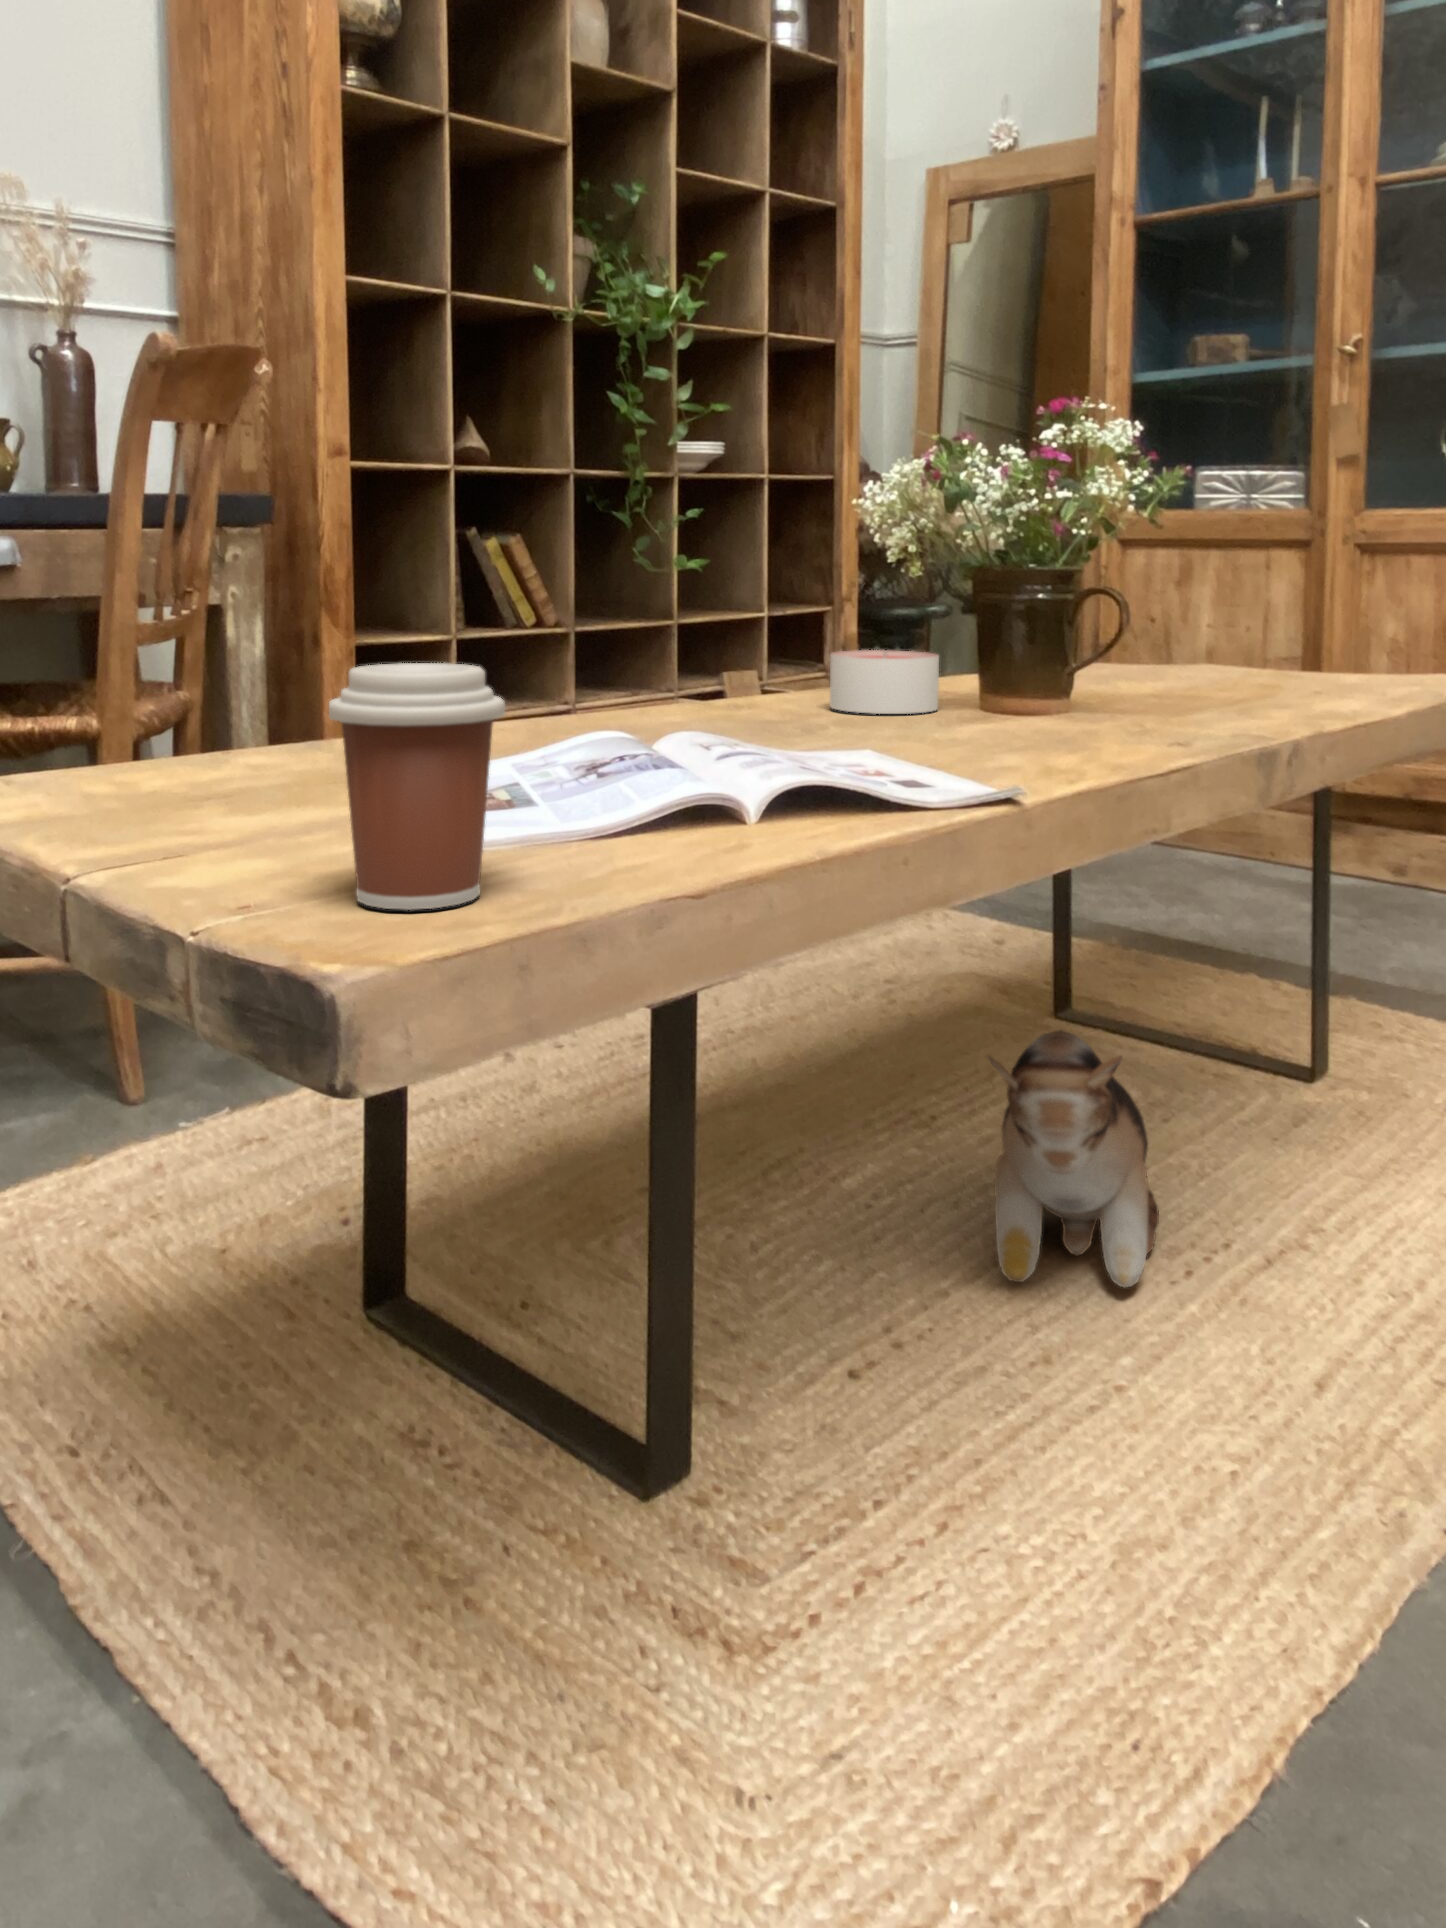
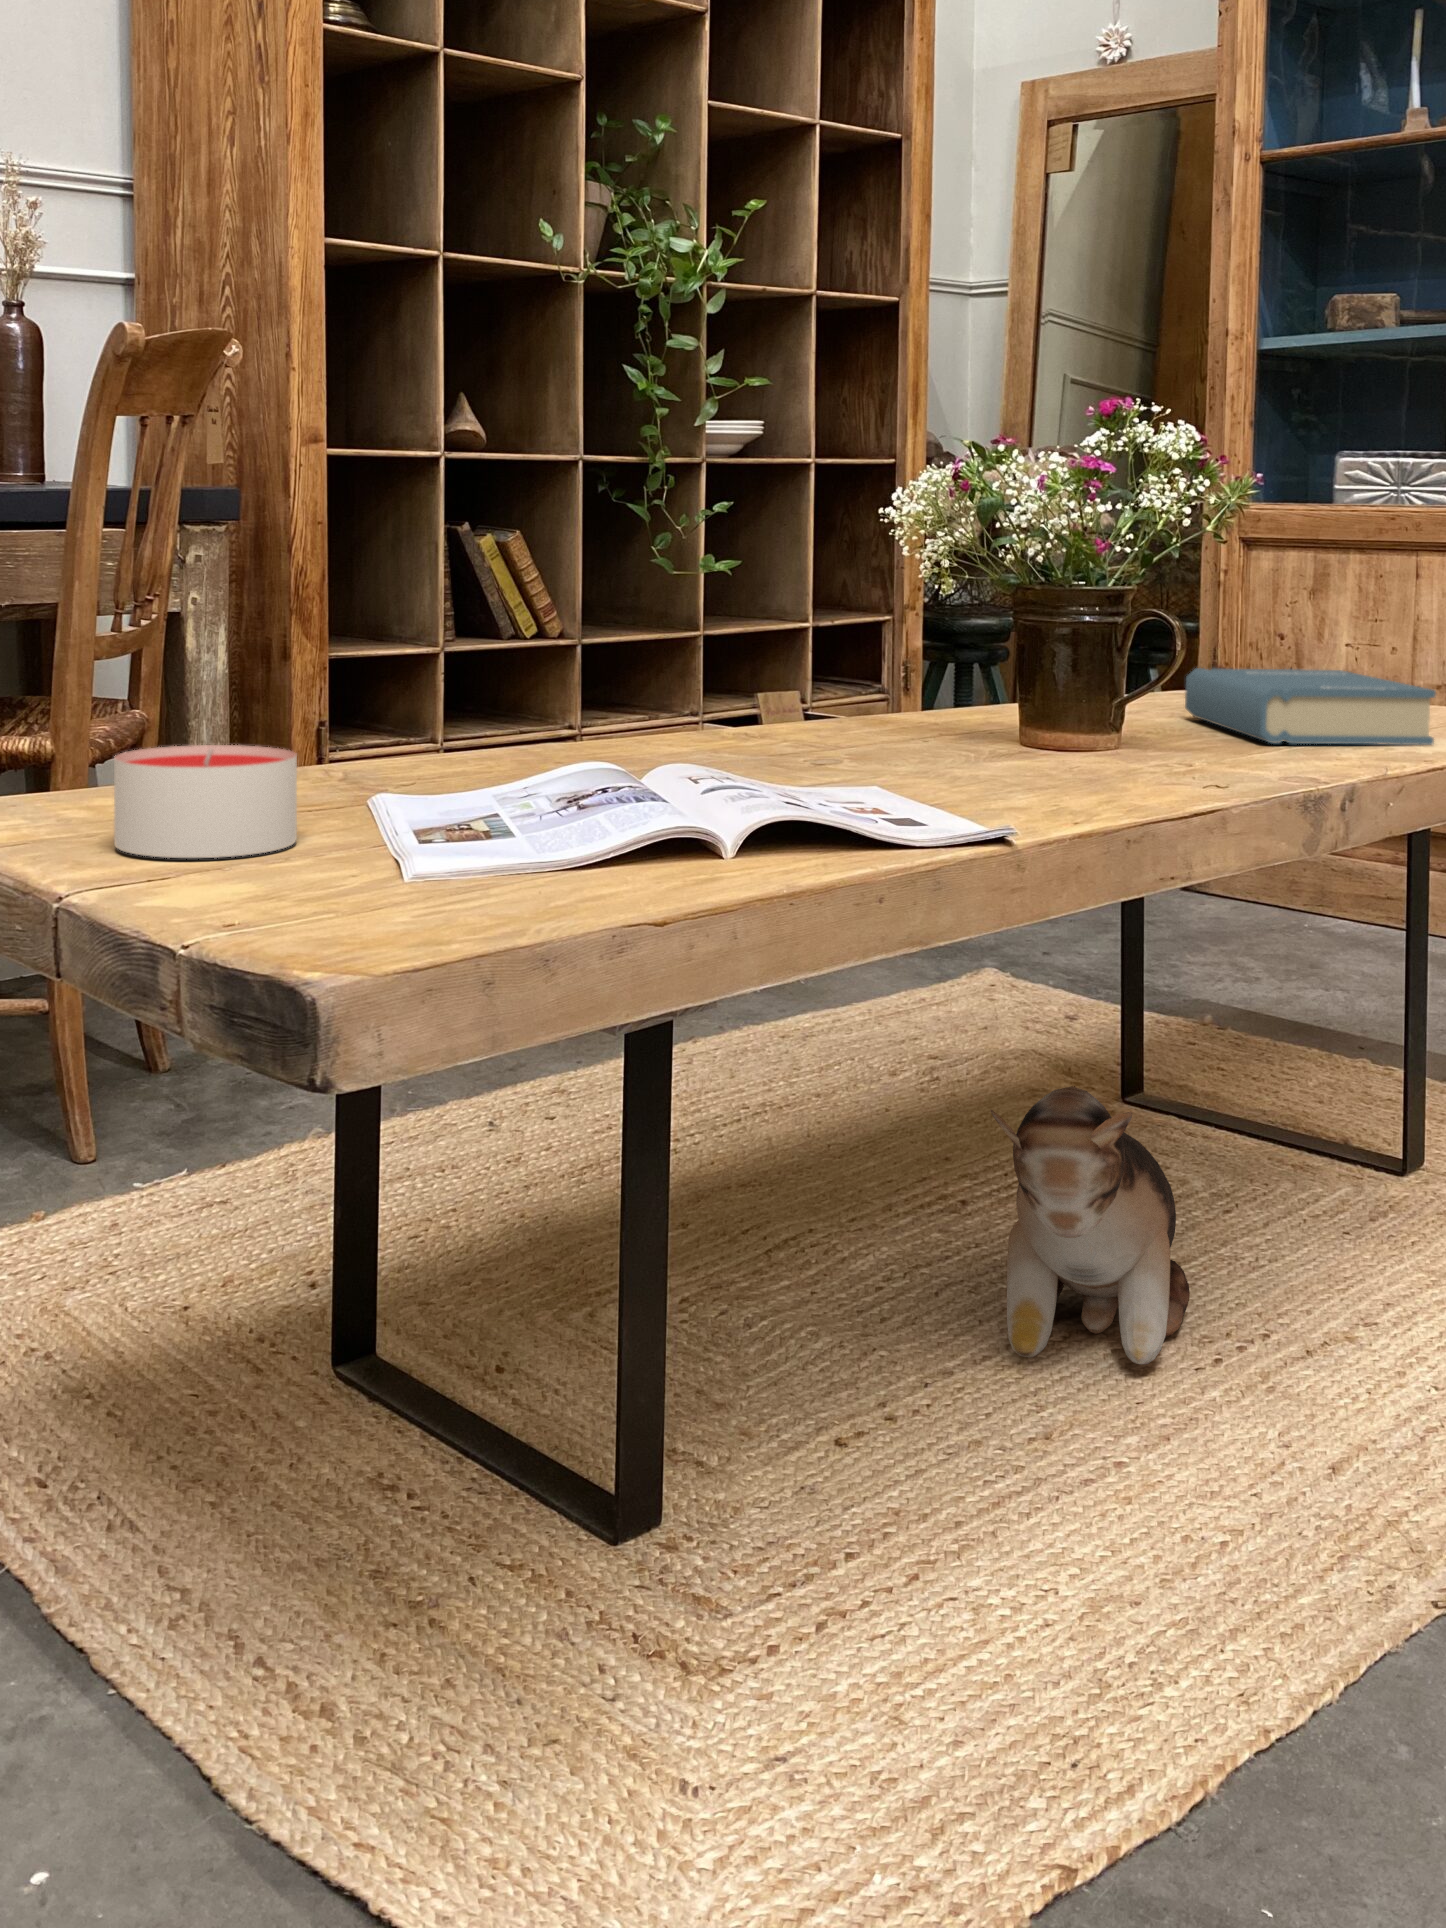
hardback book: none [1122,642,1358,707] -> present [1185,668,1436,745]
candle: present [830,650,939,714] -> present [114,745,297,858]
coffee cup: present [329,663,505,910] -> none [307,697,473,929]

